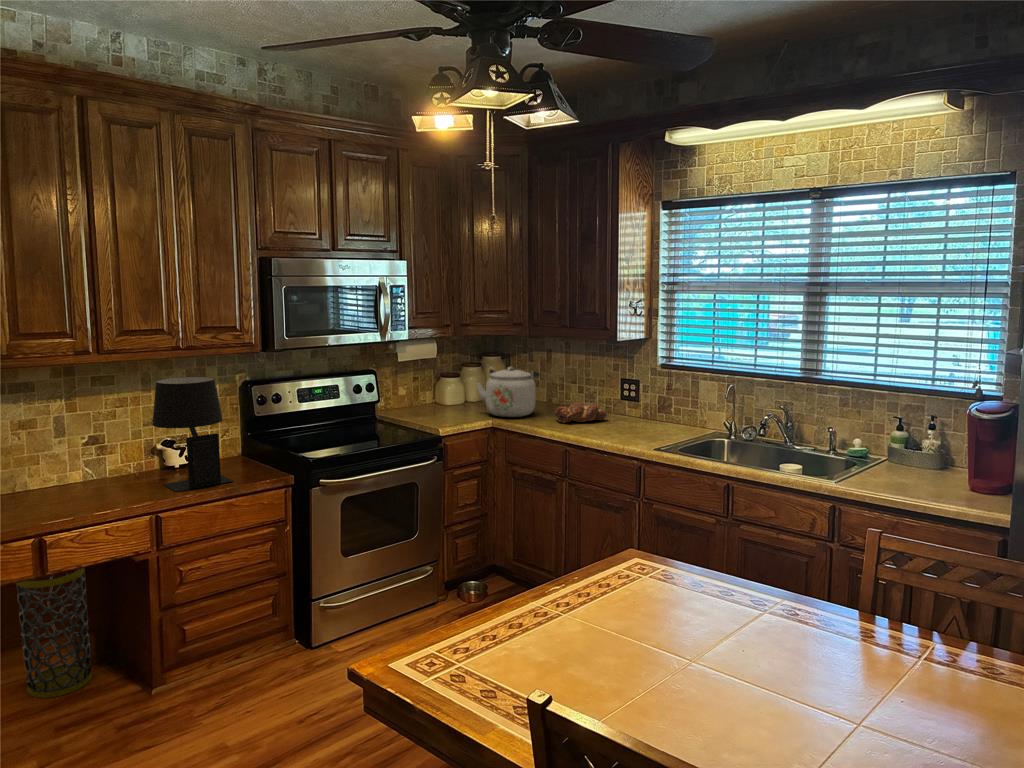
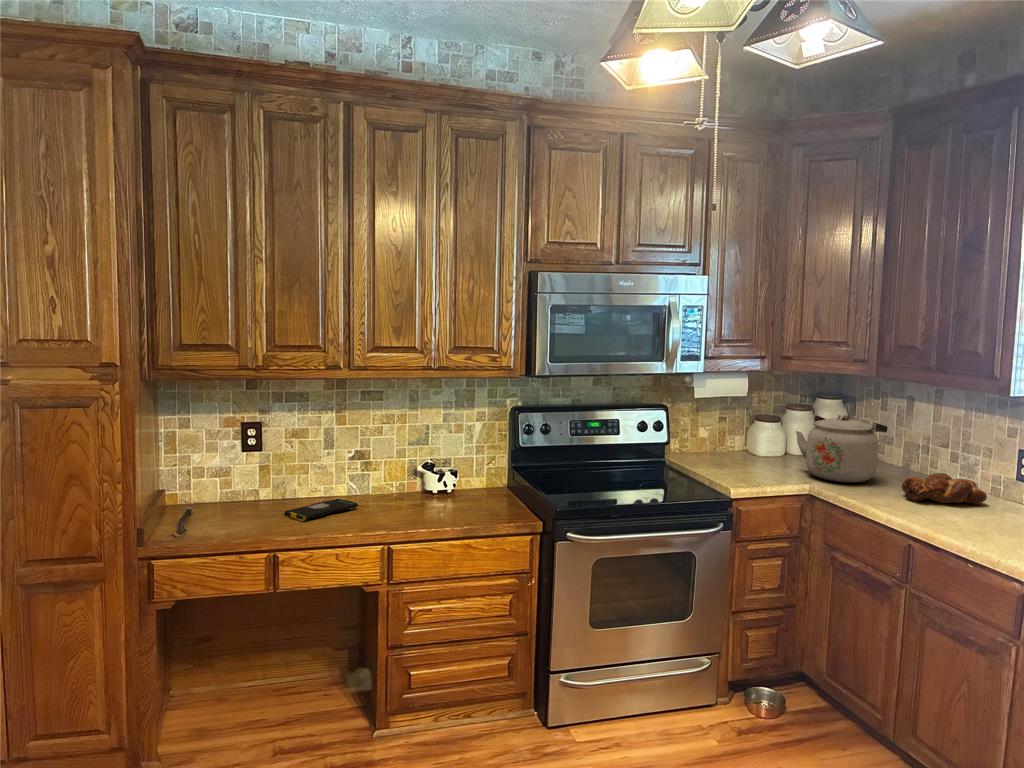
table lamp: present [153,377,233,492] -> none [402,398,475,523]
tablet: none [32,483,109,505] -> present [284,499,358,520]
trash can: present [16,568,92,698] -> none [273,571,335,710]

